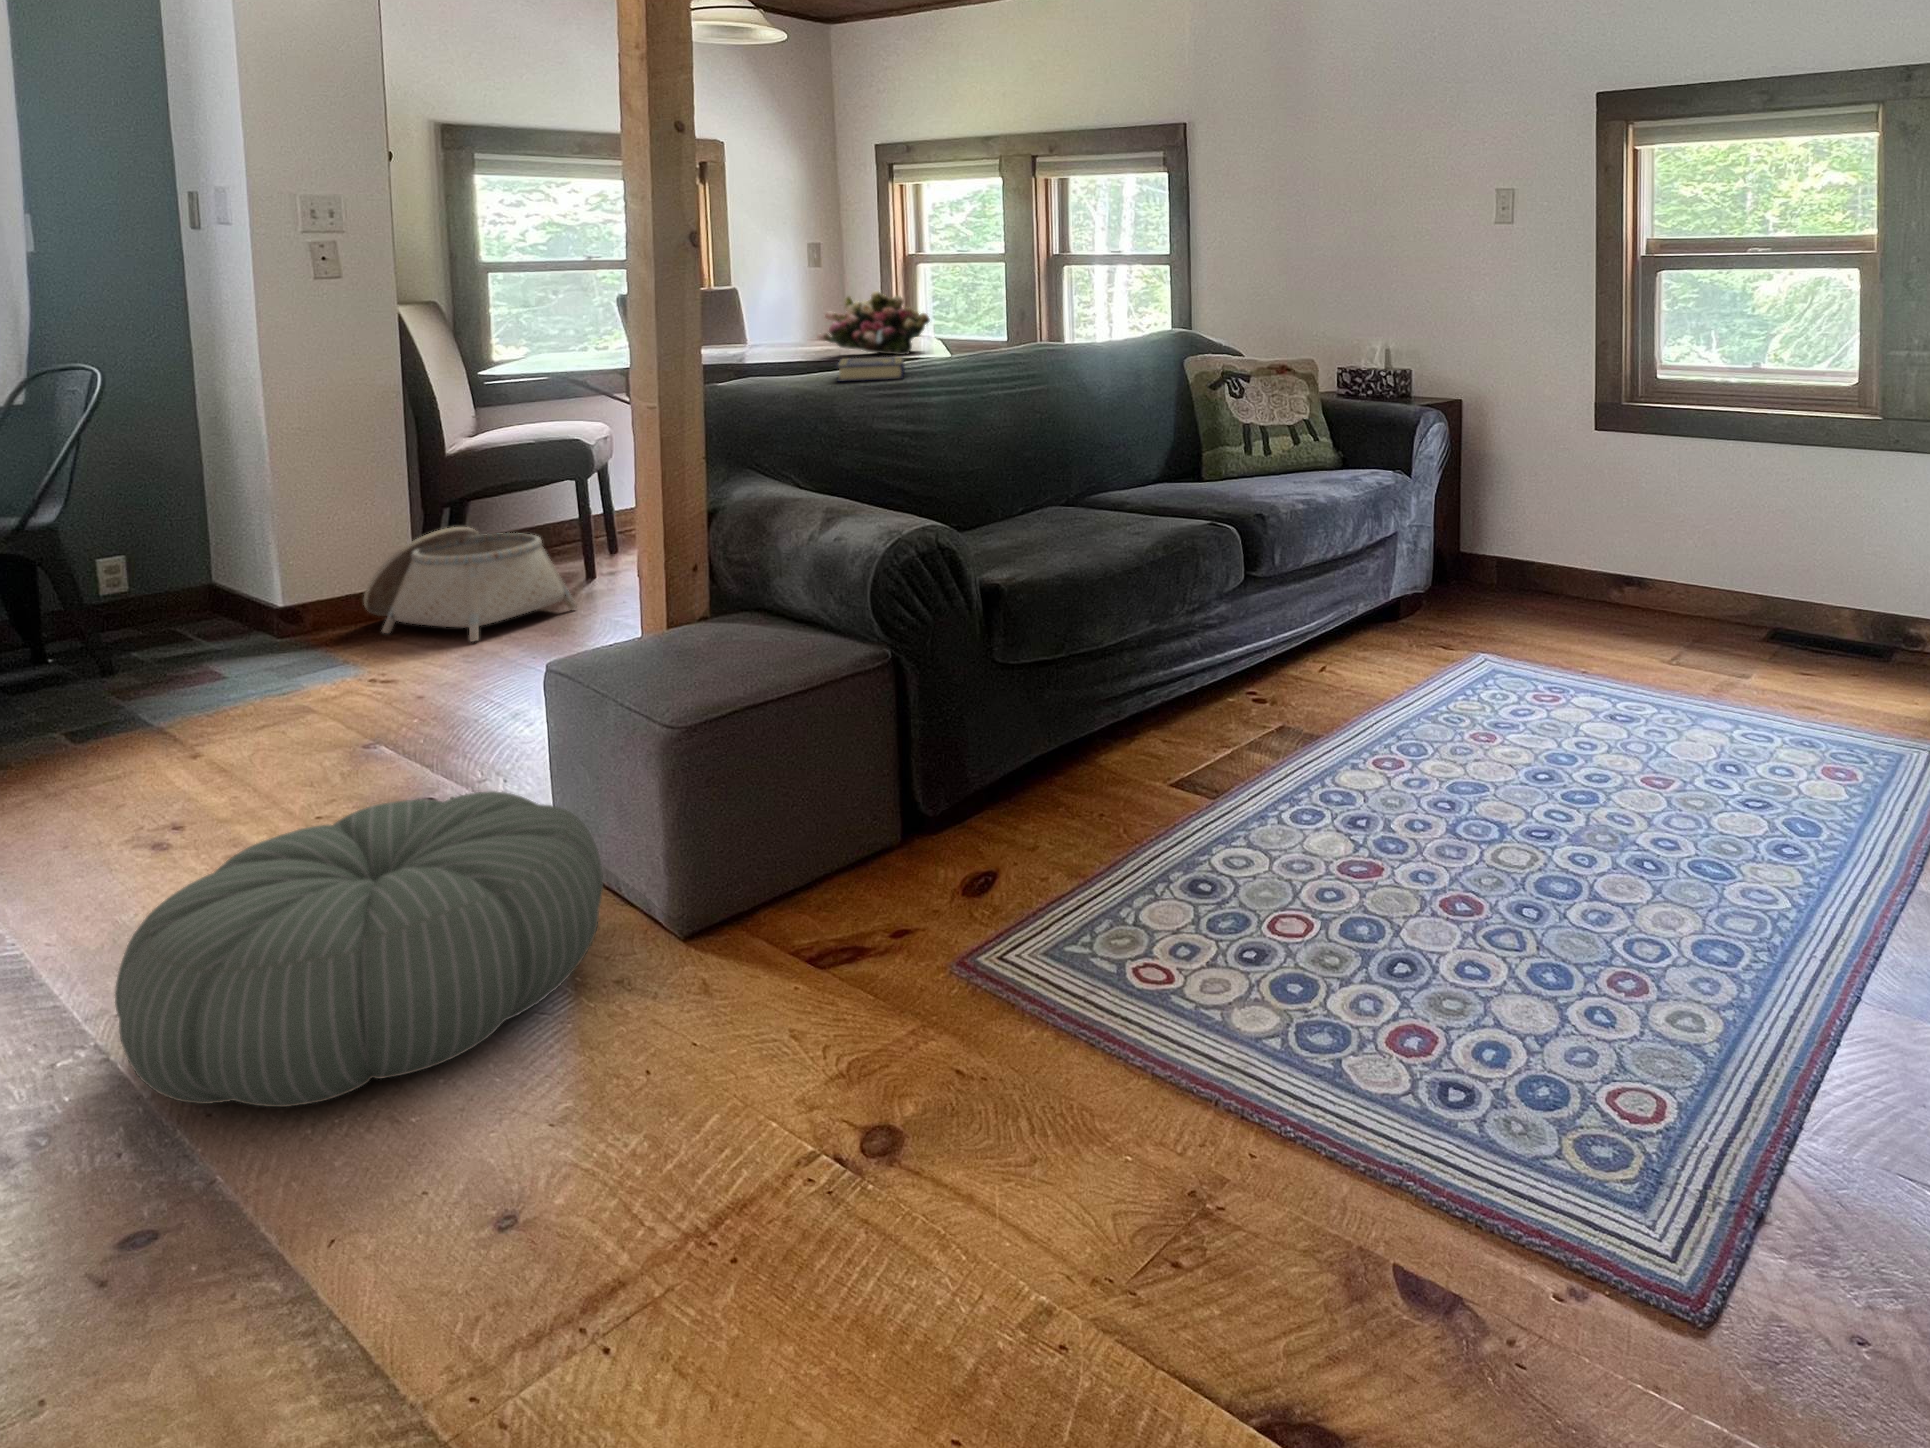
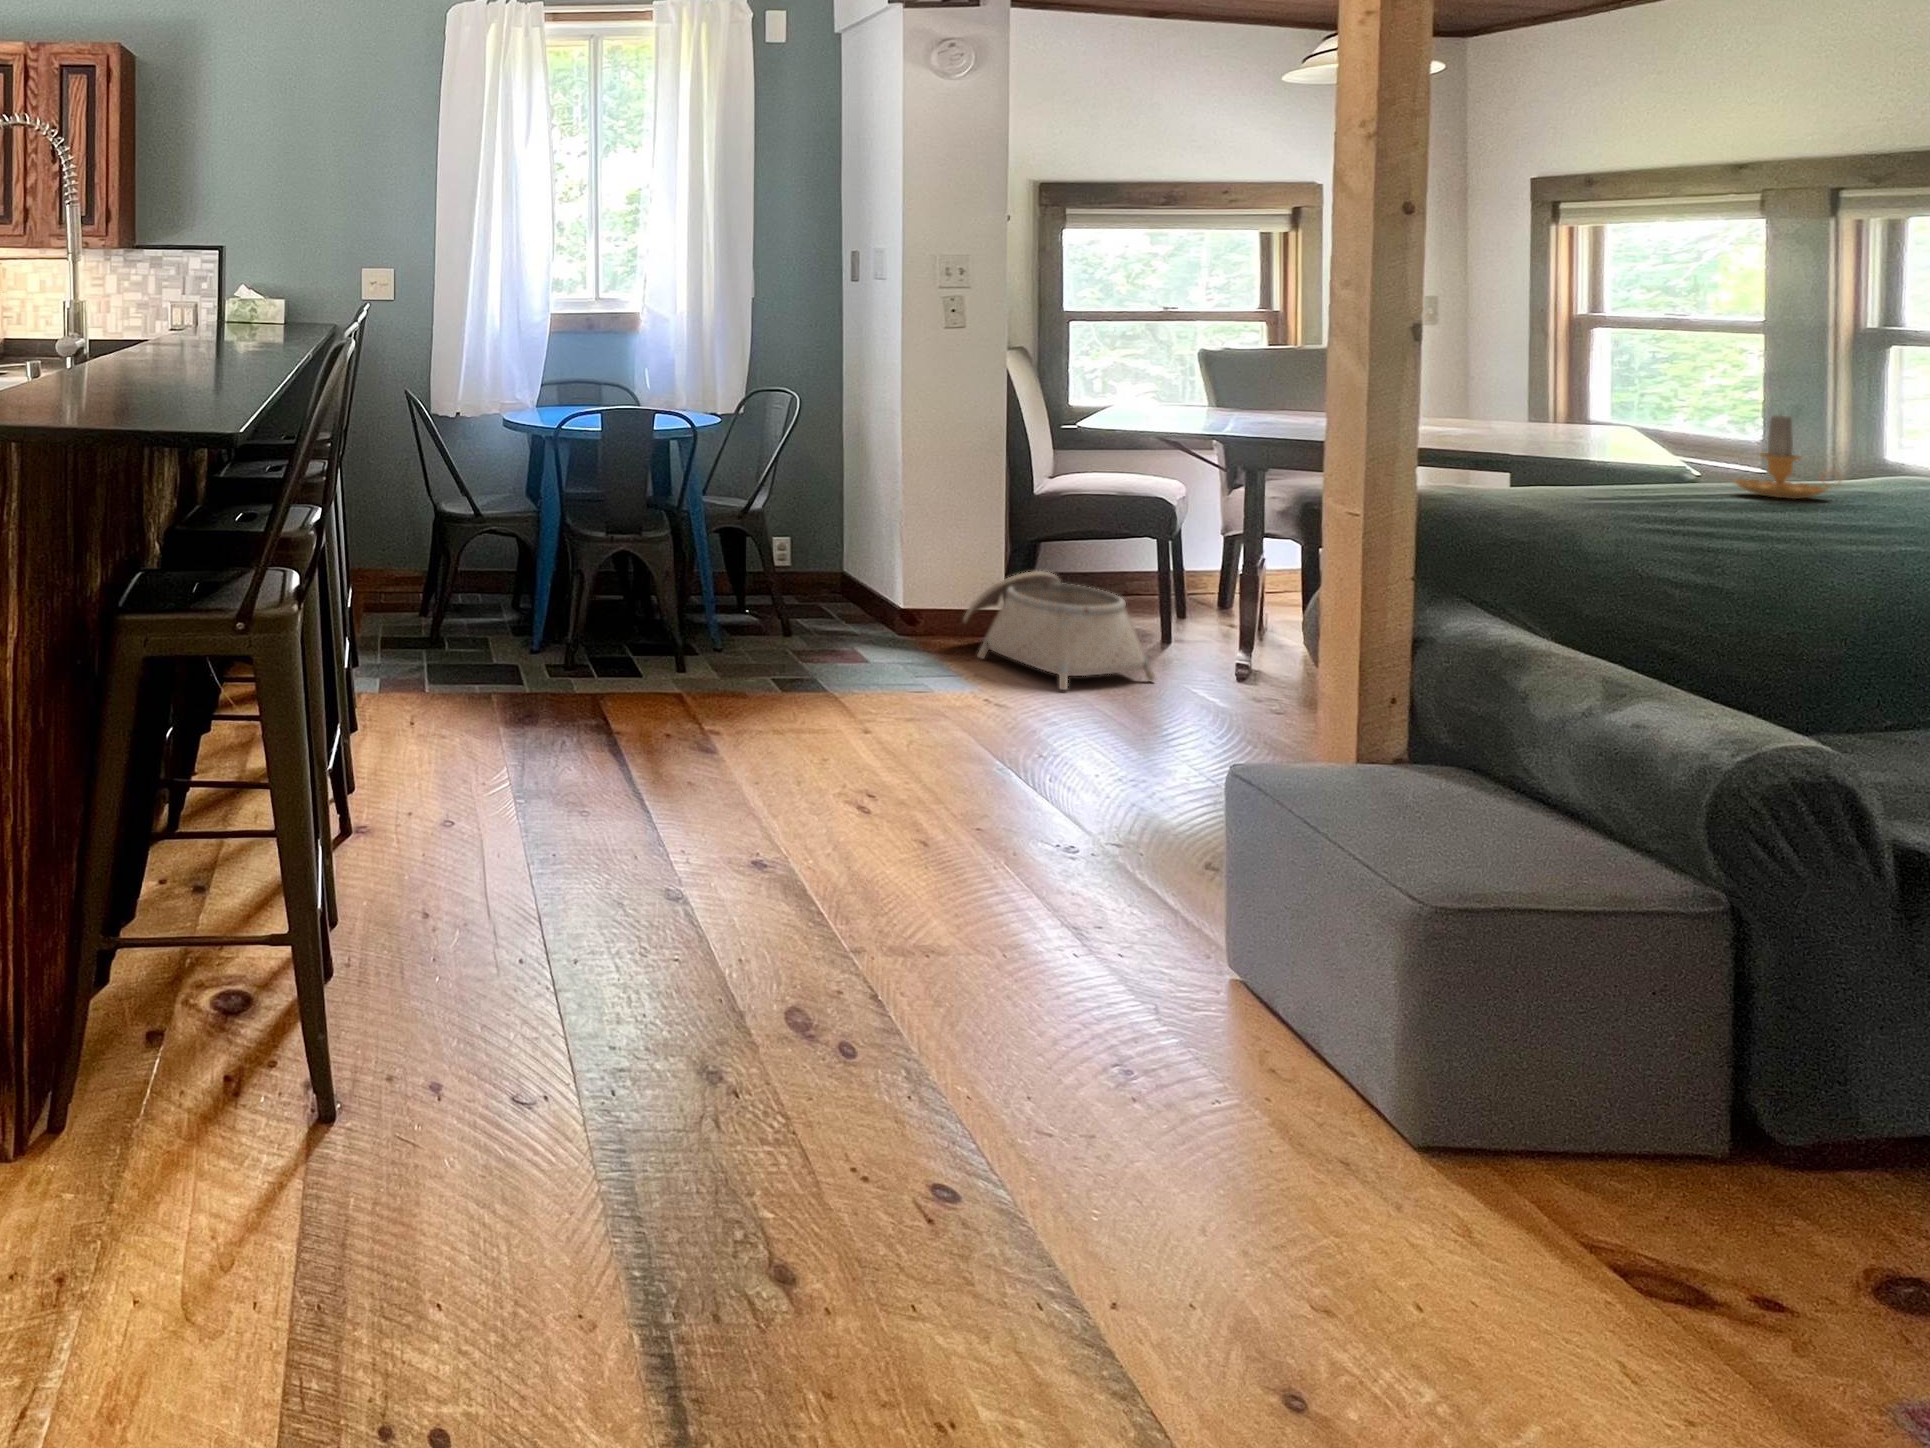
flower arrangement: present [817,291,930,355] -> none [1484,375,1671,464]
candle: none [945,301,1001,363] -> present [1734,415,1841,499]
book: present [837,357,905,382] -> none [1565,472,1689,515]
pouf: present [115,791,603,1107] -> none [907,855,1328,1154]

